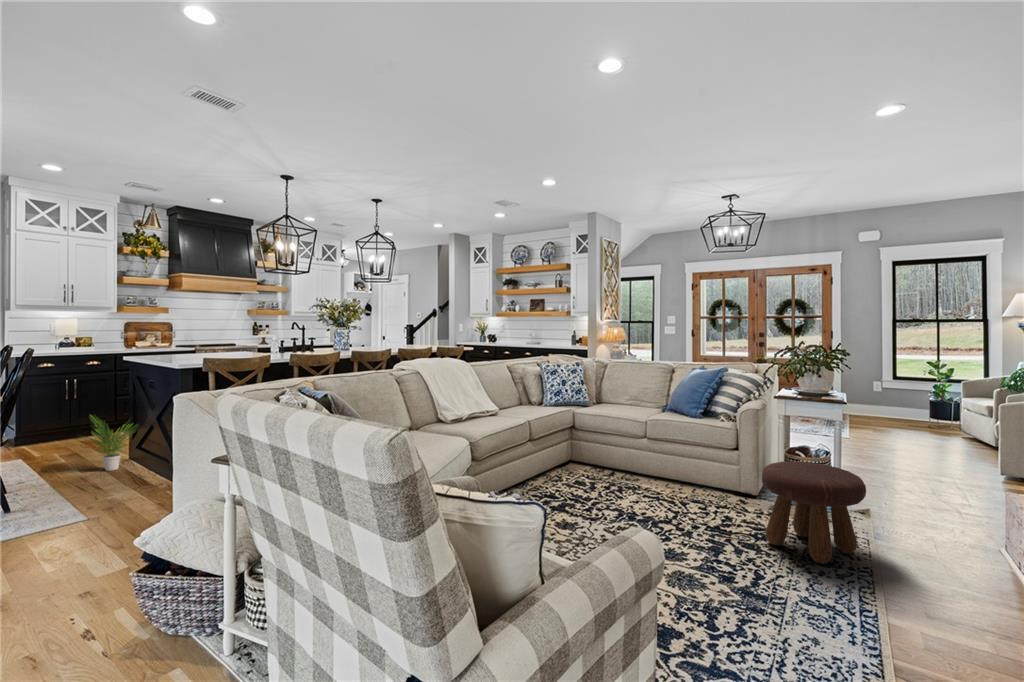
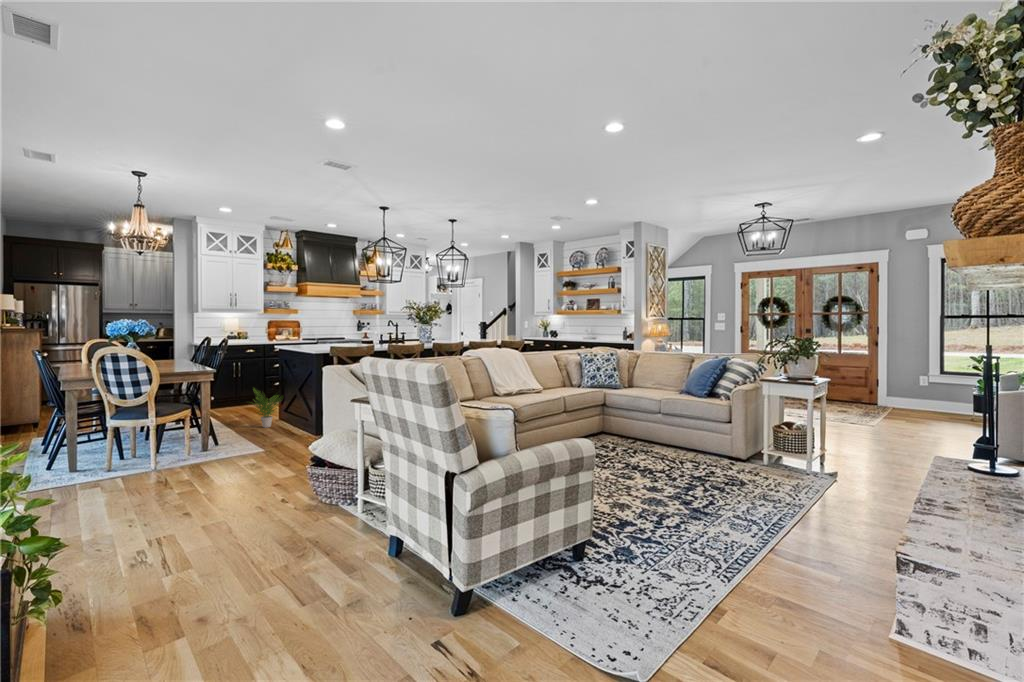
footstool: present [762,461,866,564] -> none [729,428,806,501]

